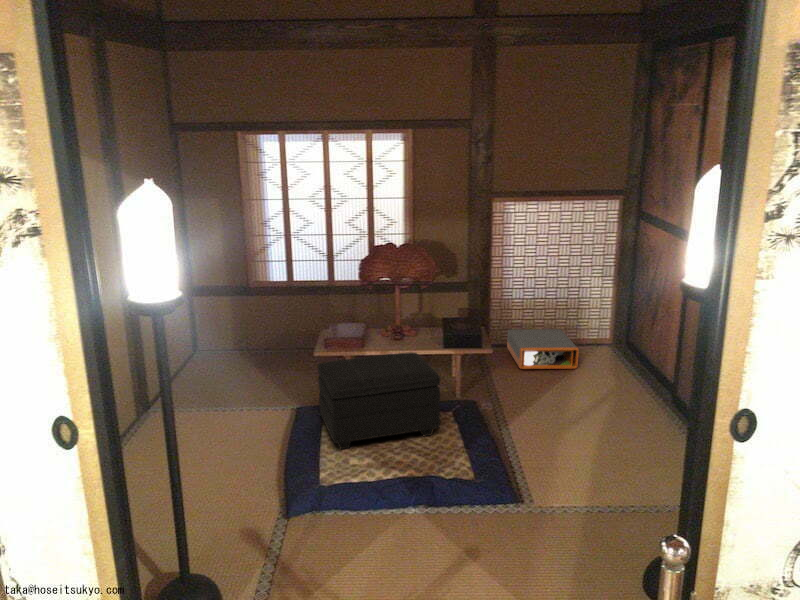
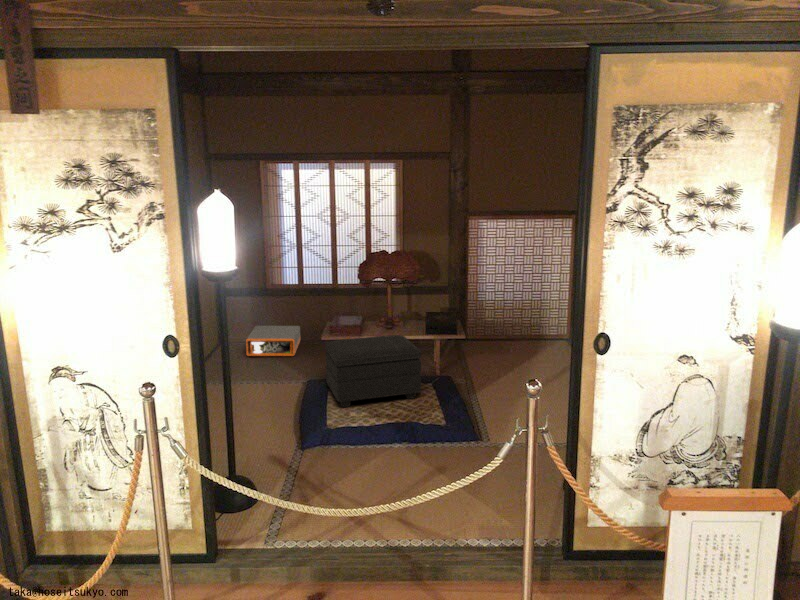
storage box: present [507,329,579,369] -> present [246,326,300,356]

